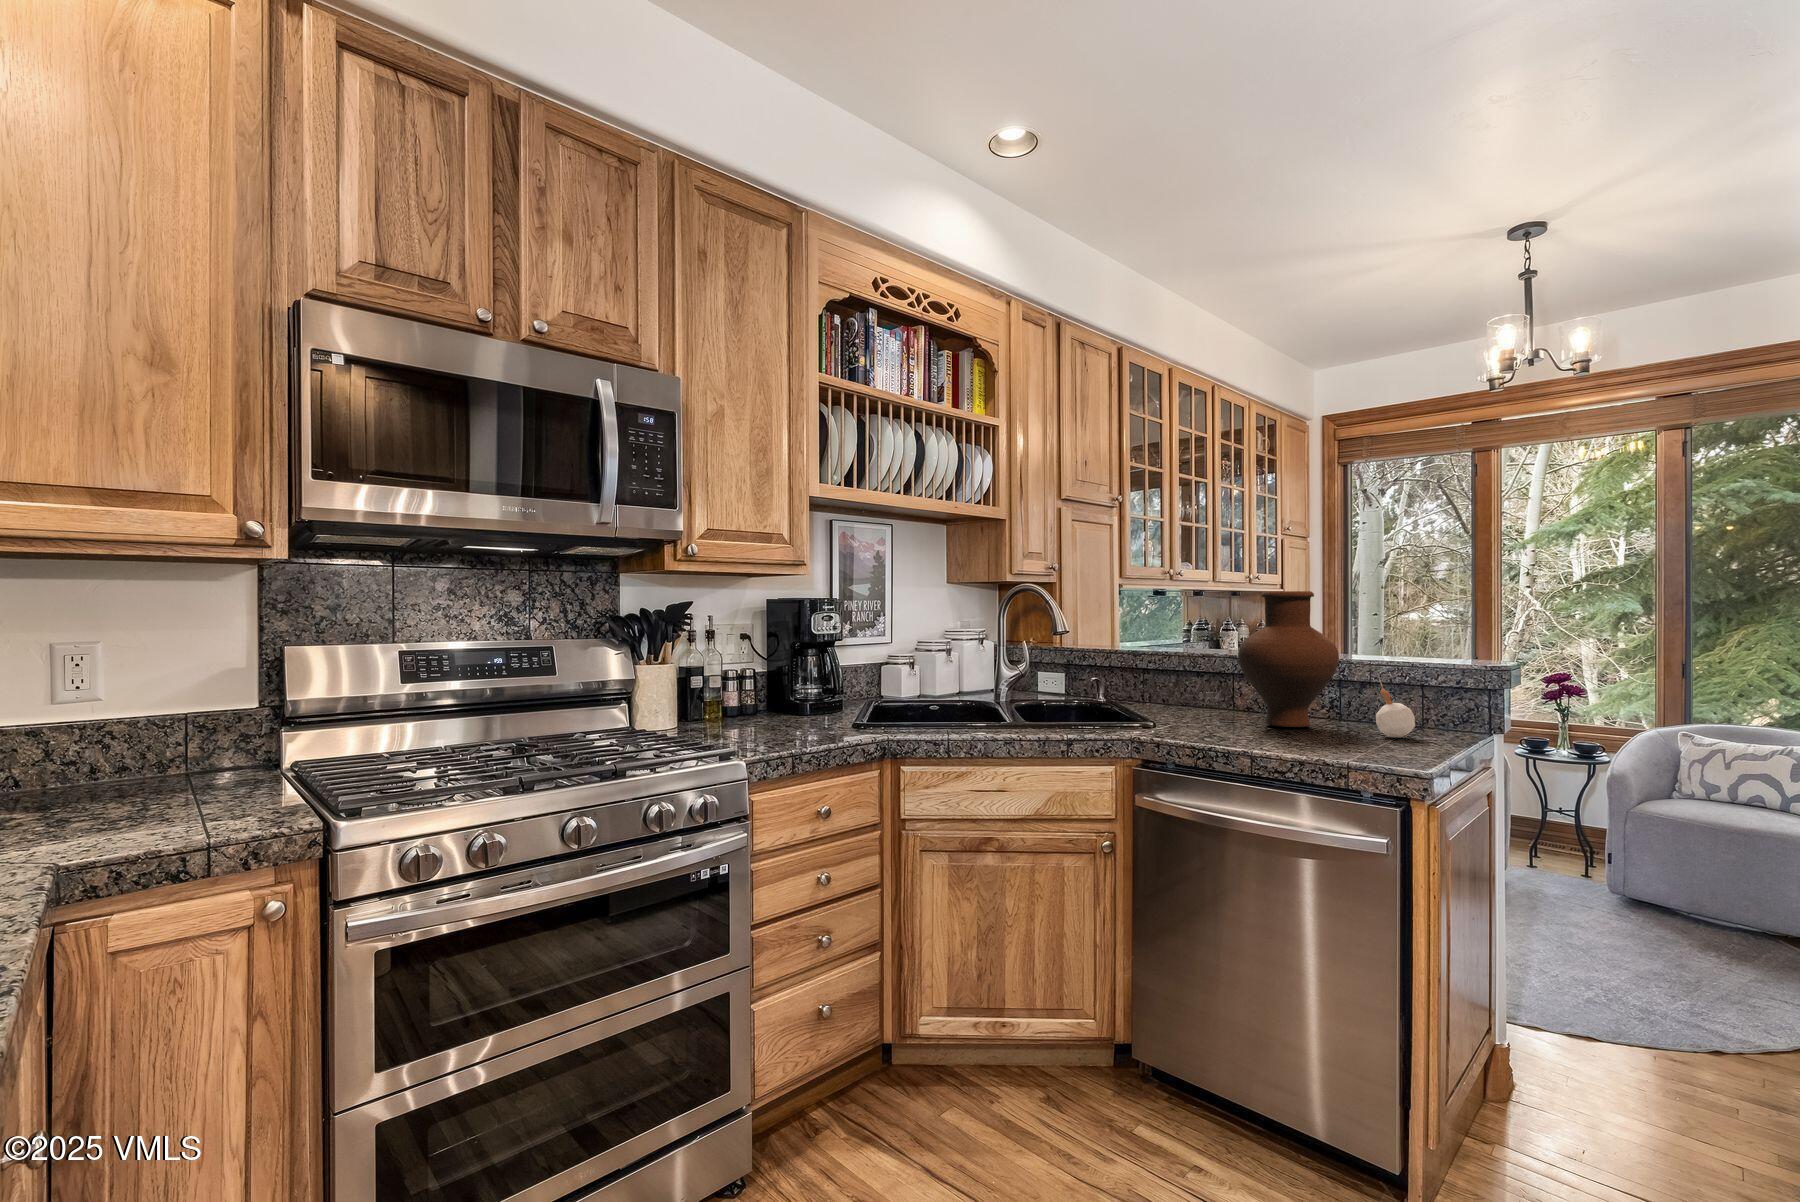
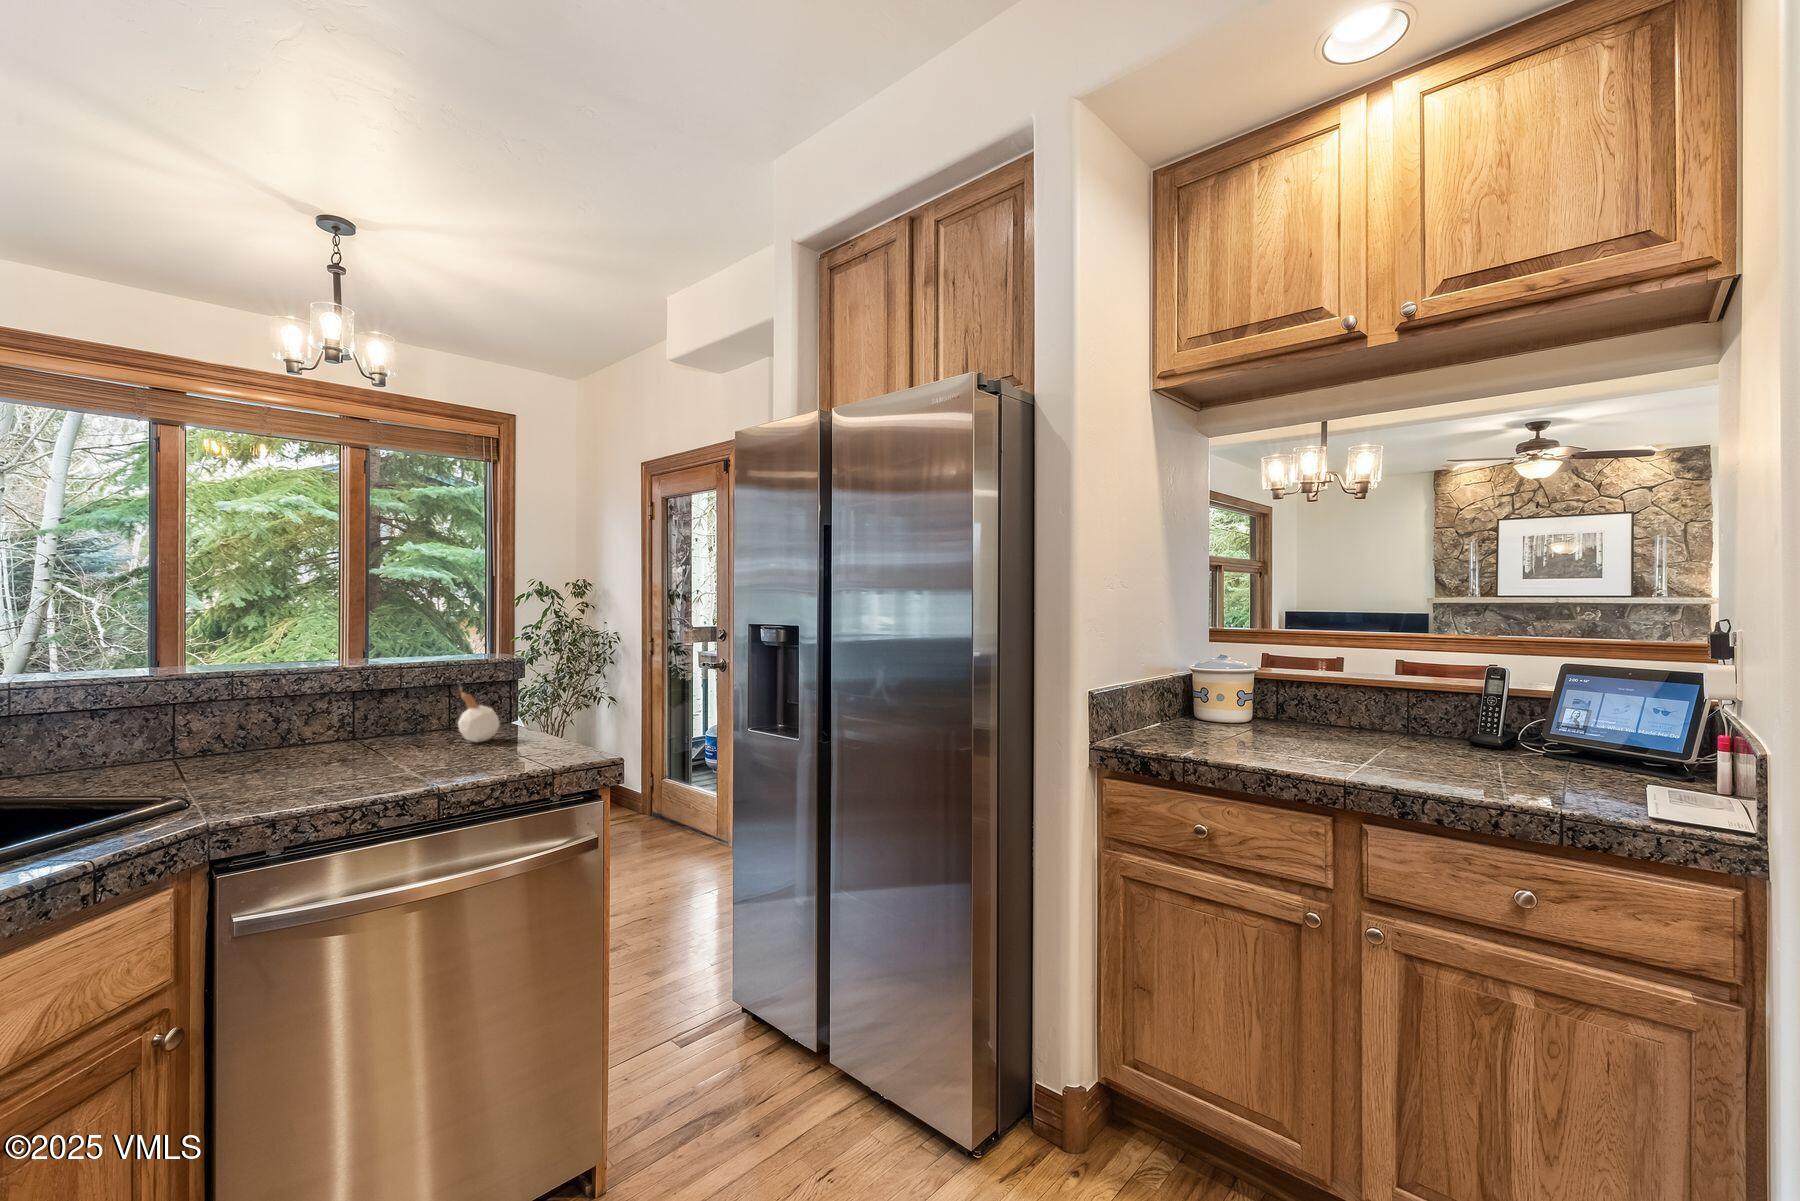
vase: present [1238,591,1339,727] -> none [263,586,408,760]

